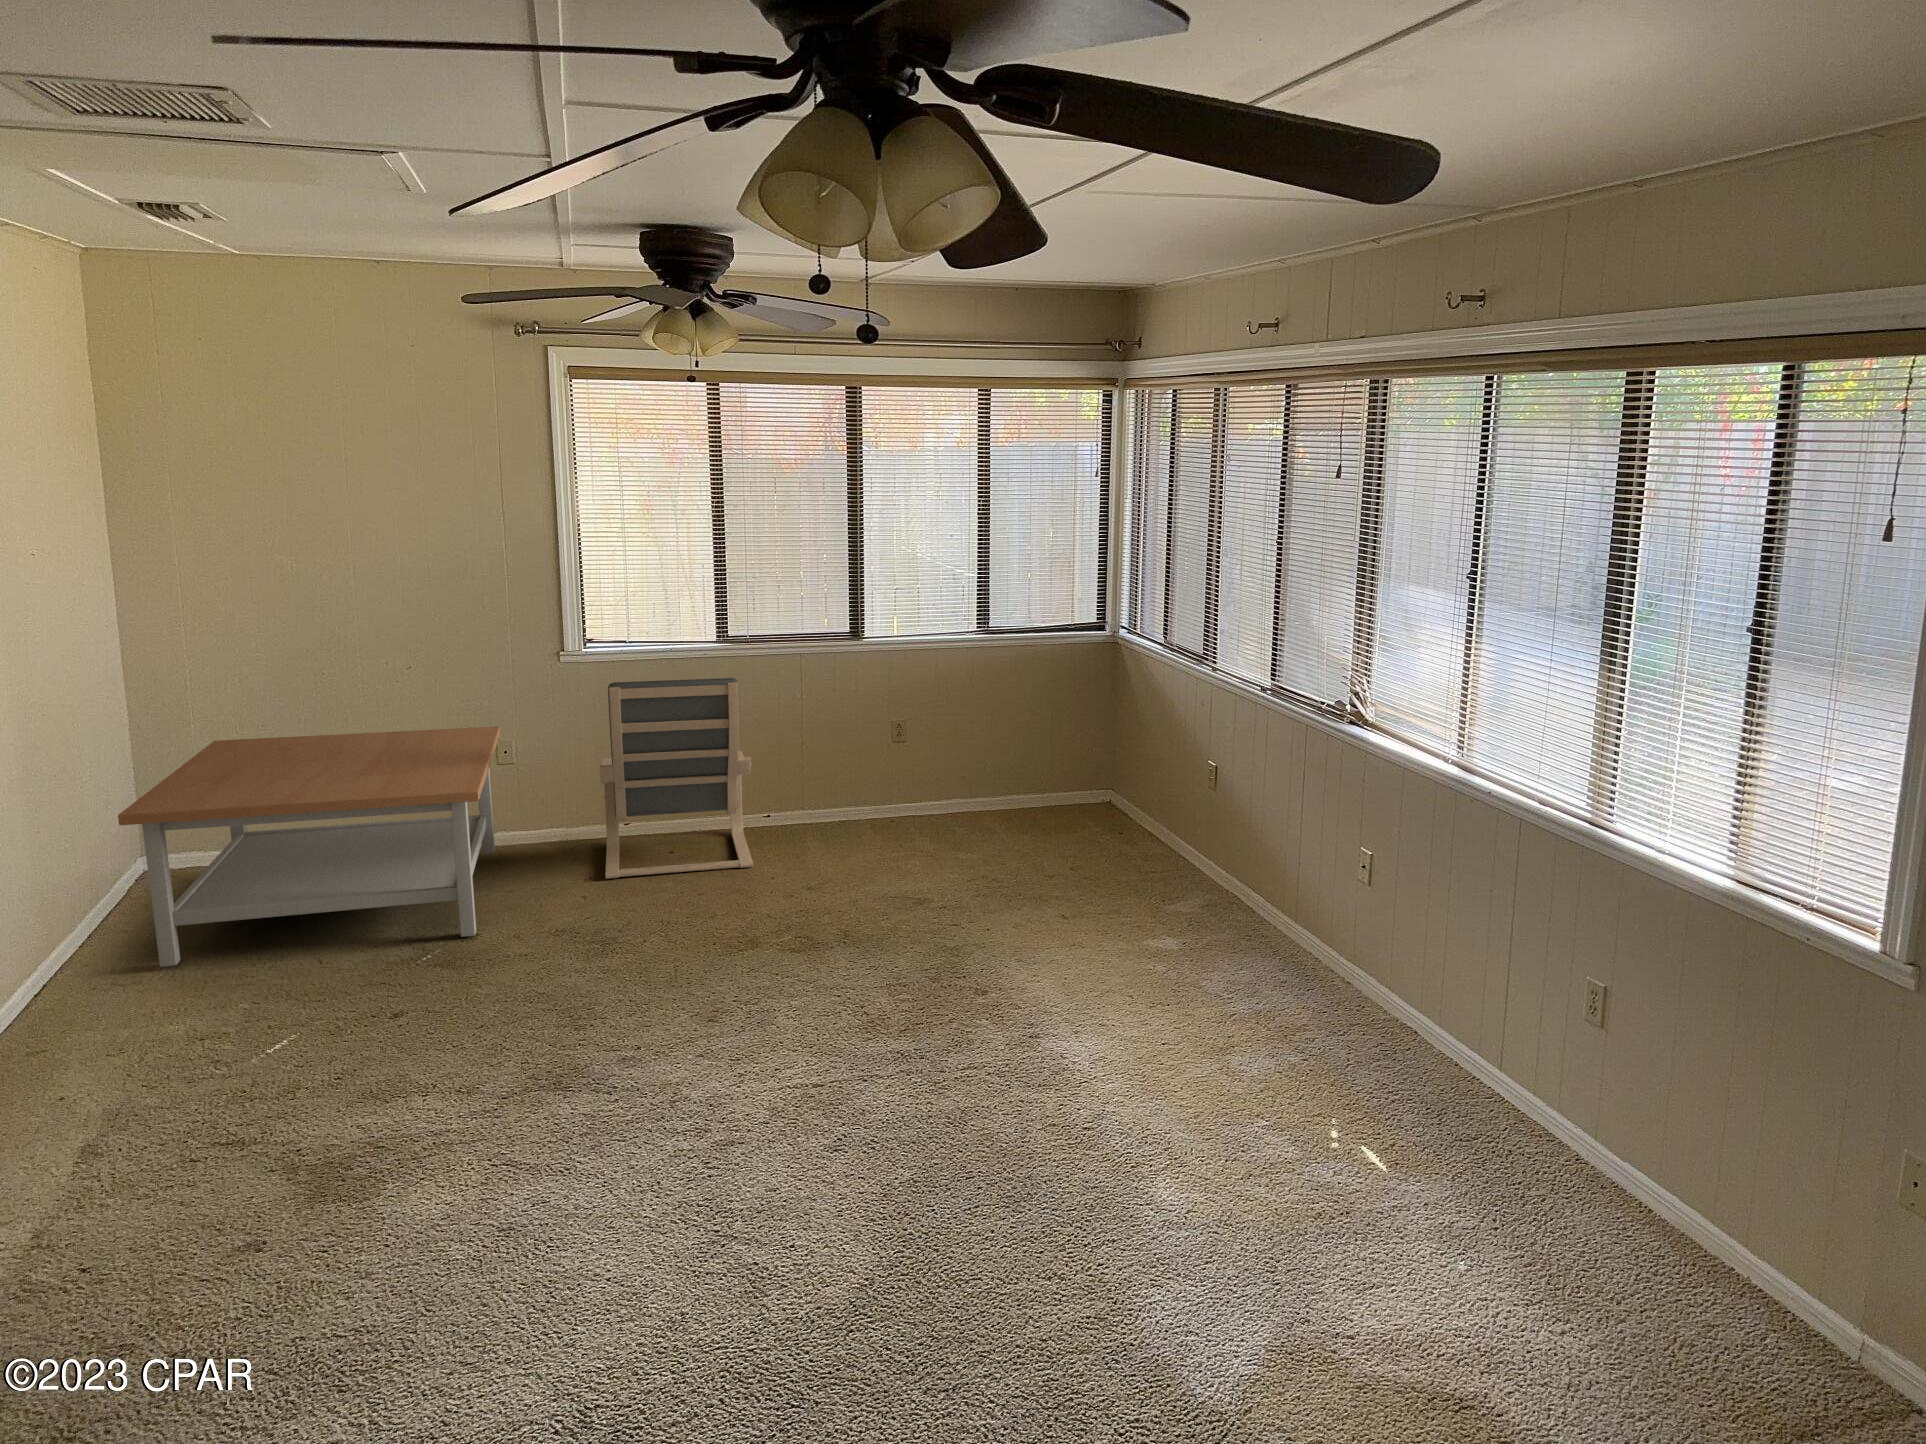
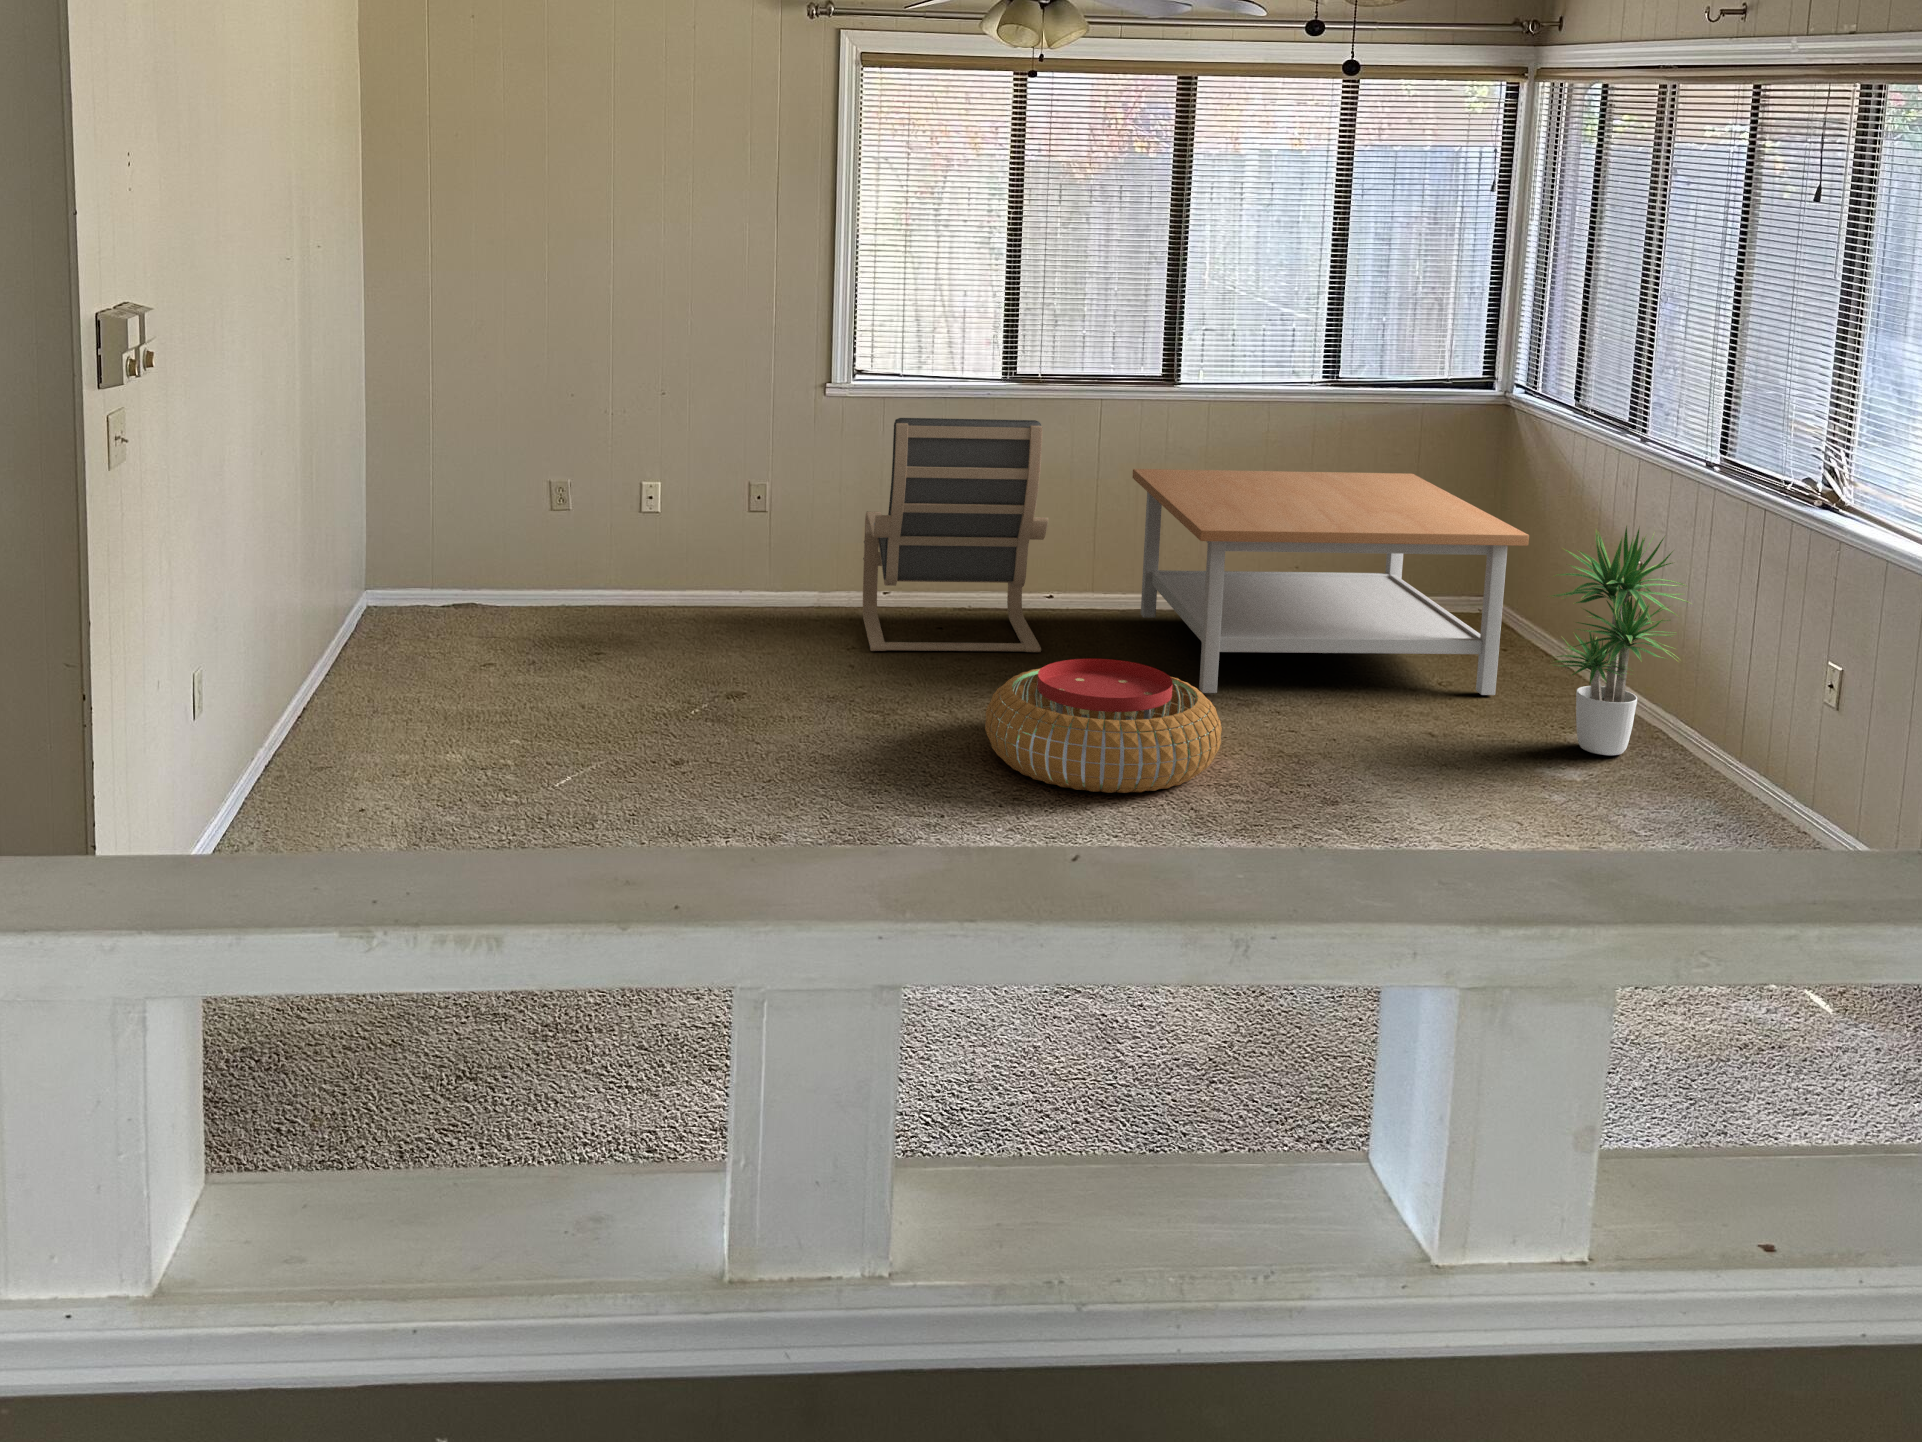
coffee table: present [118,726,500,967] -> present [1133,469,1529,695]
potted plant: none [1145,739,1257,923] -> present [1551,526,1690,755]
pouf: none [683,883,888,1007] -> present [985,659,1222,793]

